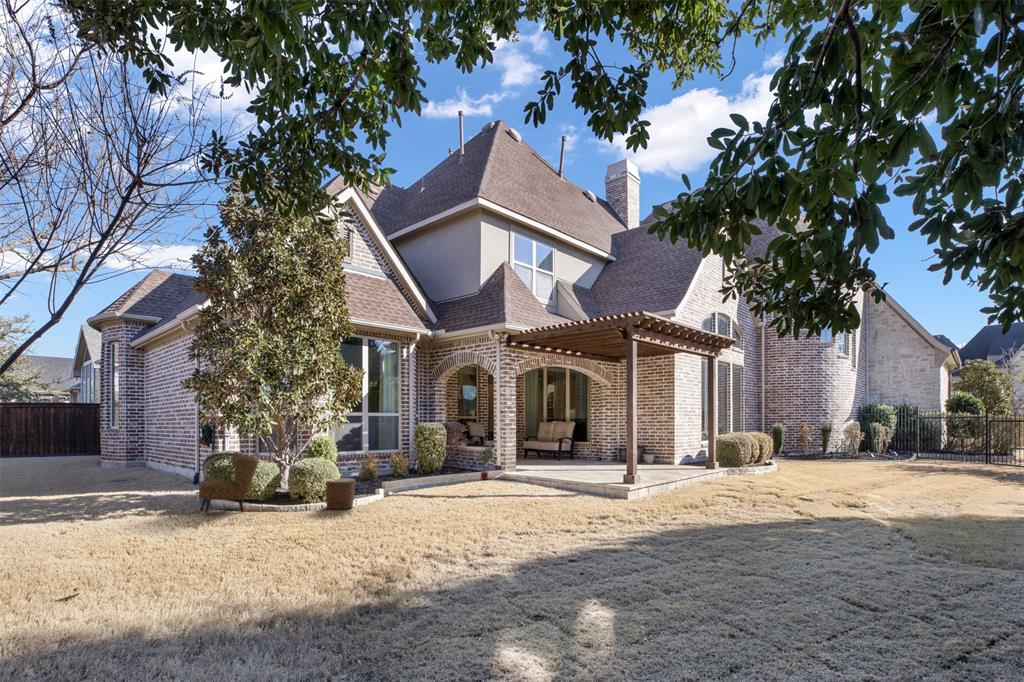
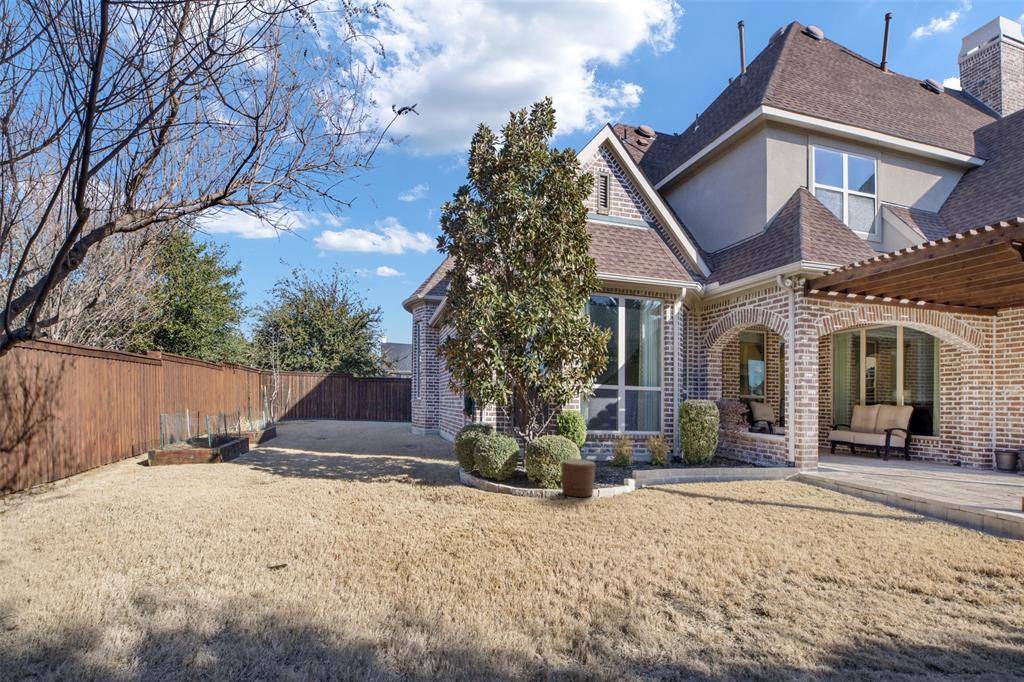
potted tree: present [478,442,496,480] -> none [762,428,792,477]
armchair: present [199,453,258,516] -> none [435,421,492,487]

